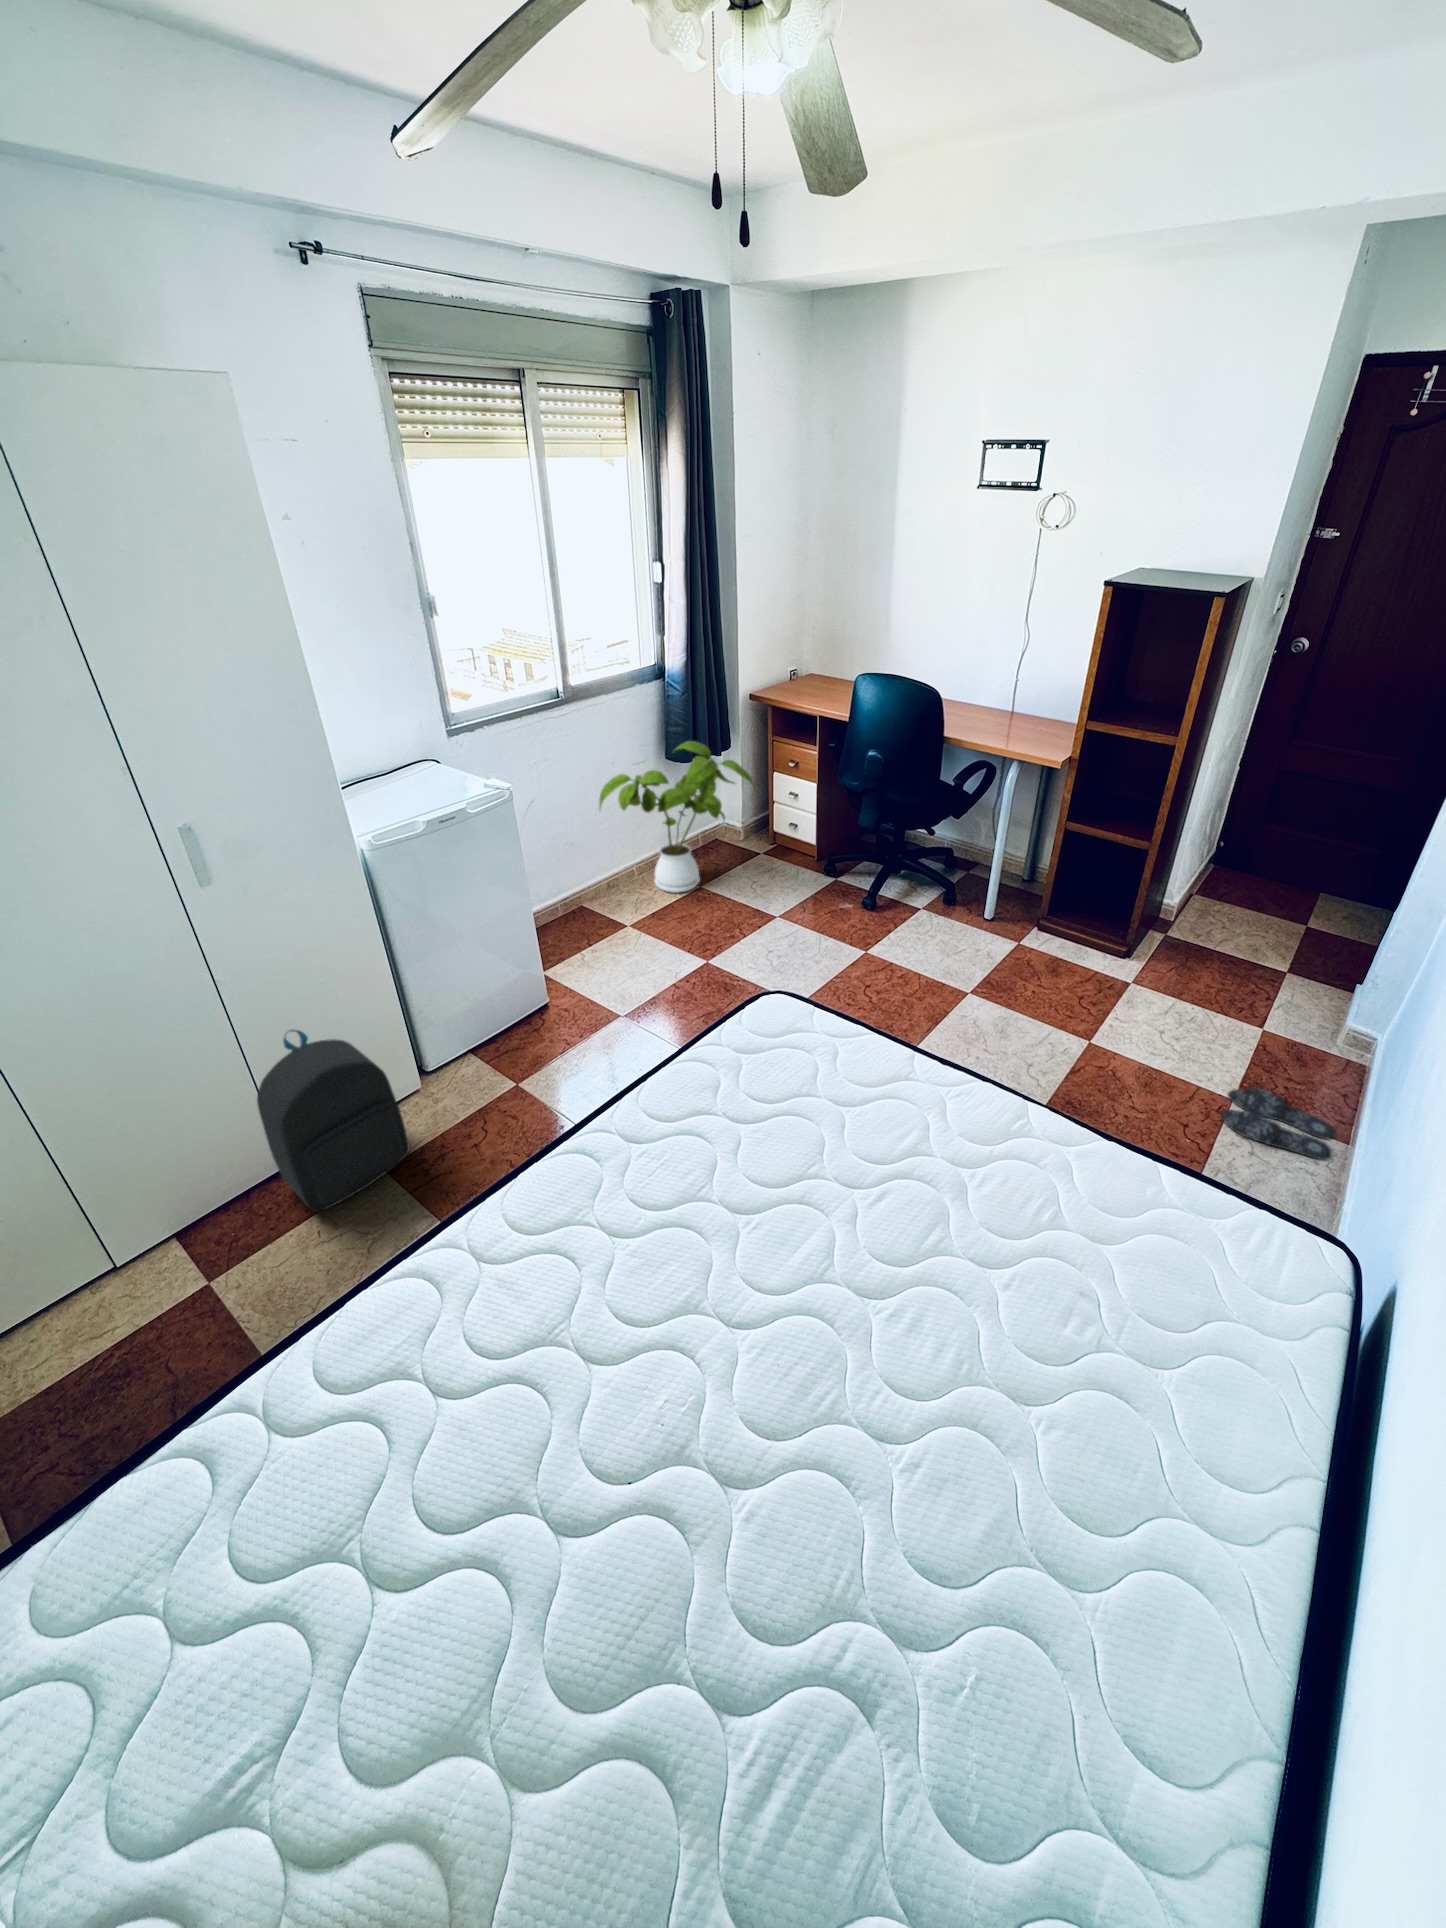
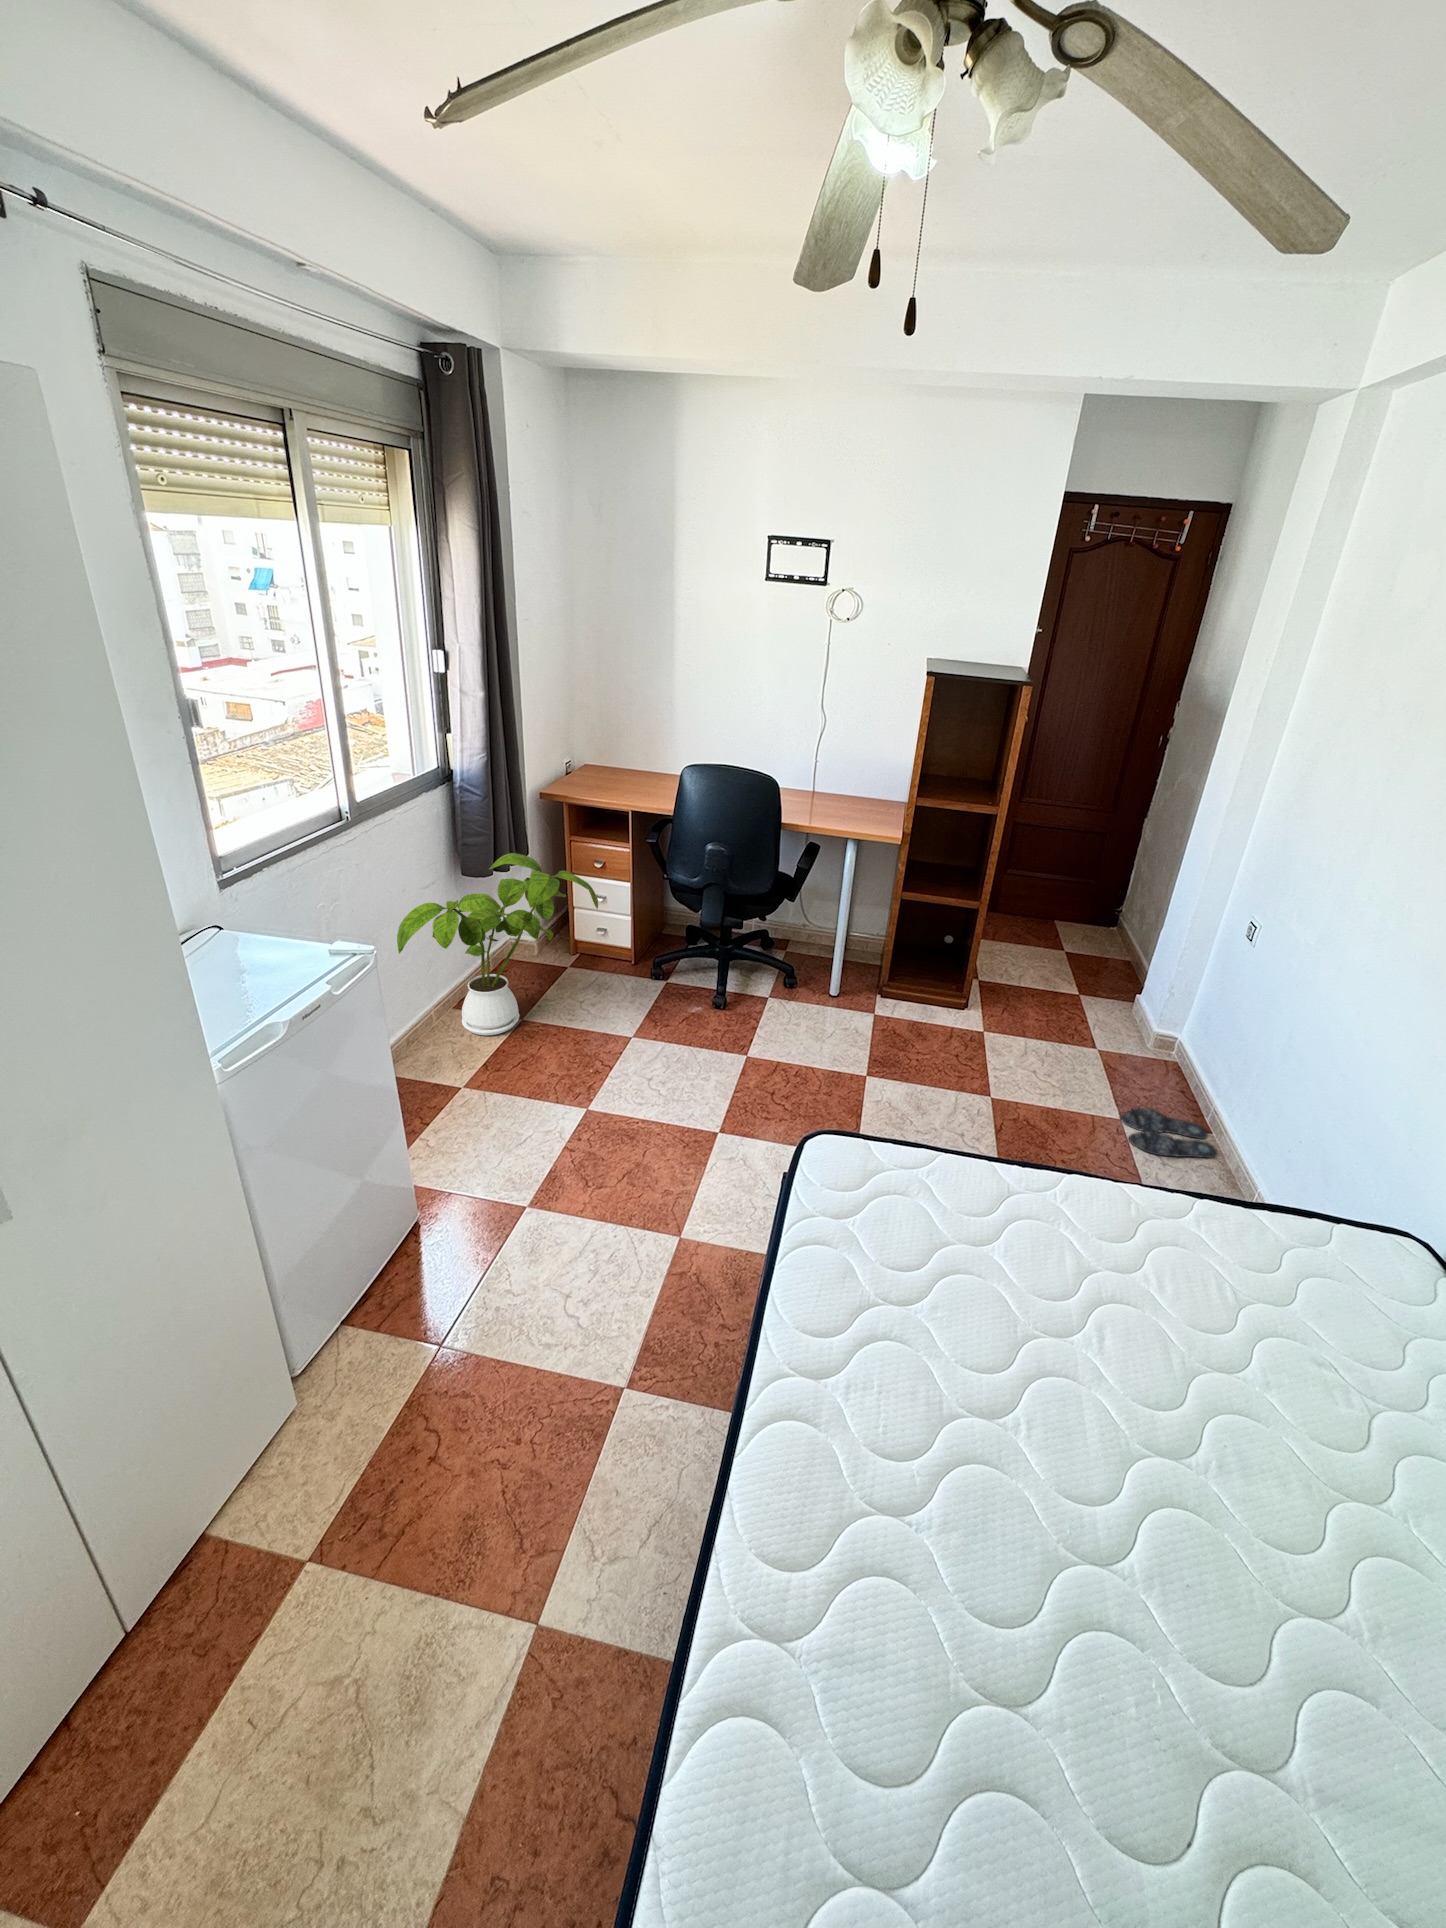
backpack: present [257,1030,409,1212] -> none [111,1387,341,1690]

